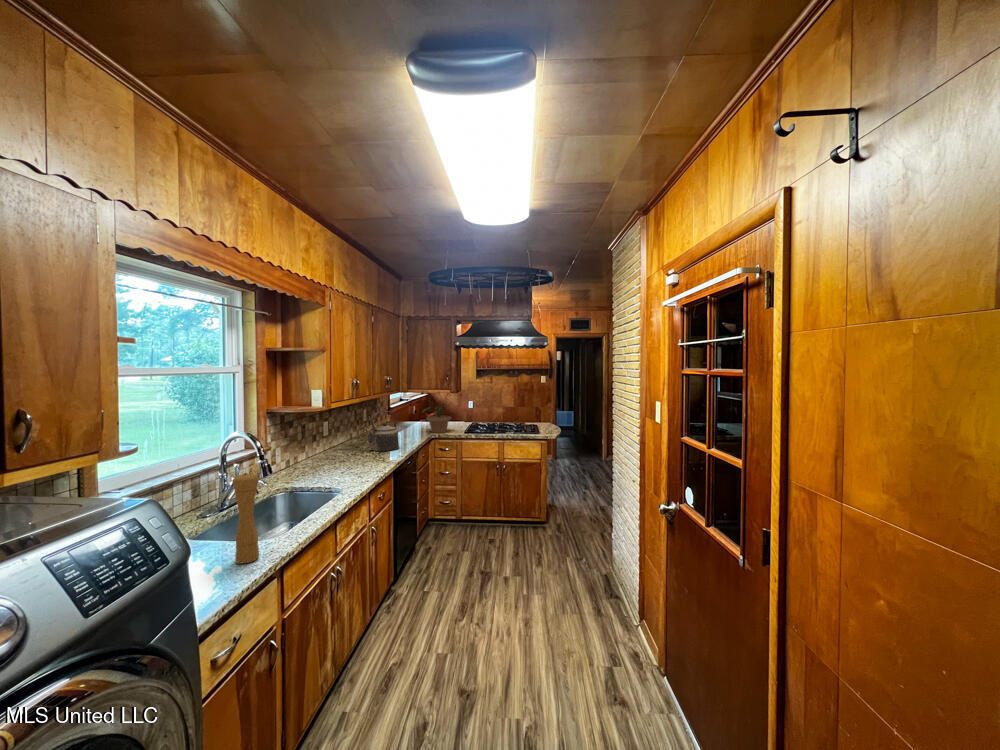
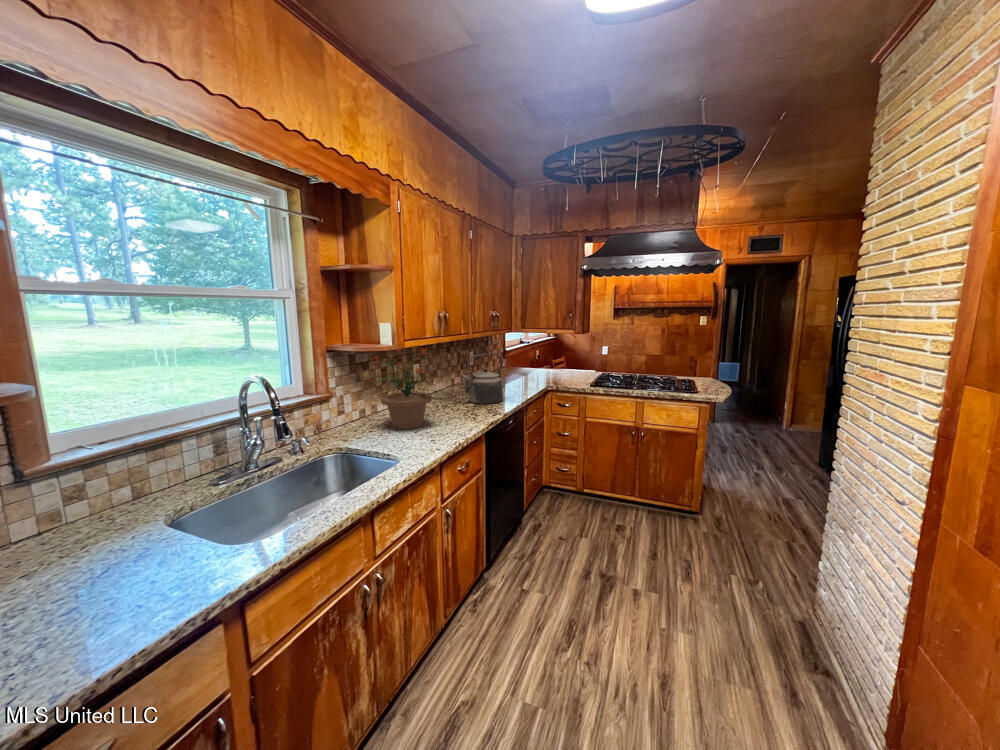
potted plant: present [423,393,454,433] -> present [371,346,437,429]
pepper mill: present [233,473,259,564] -> none [125,451,192,601]

